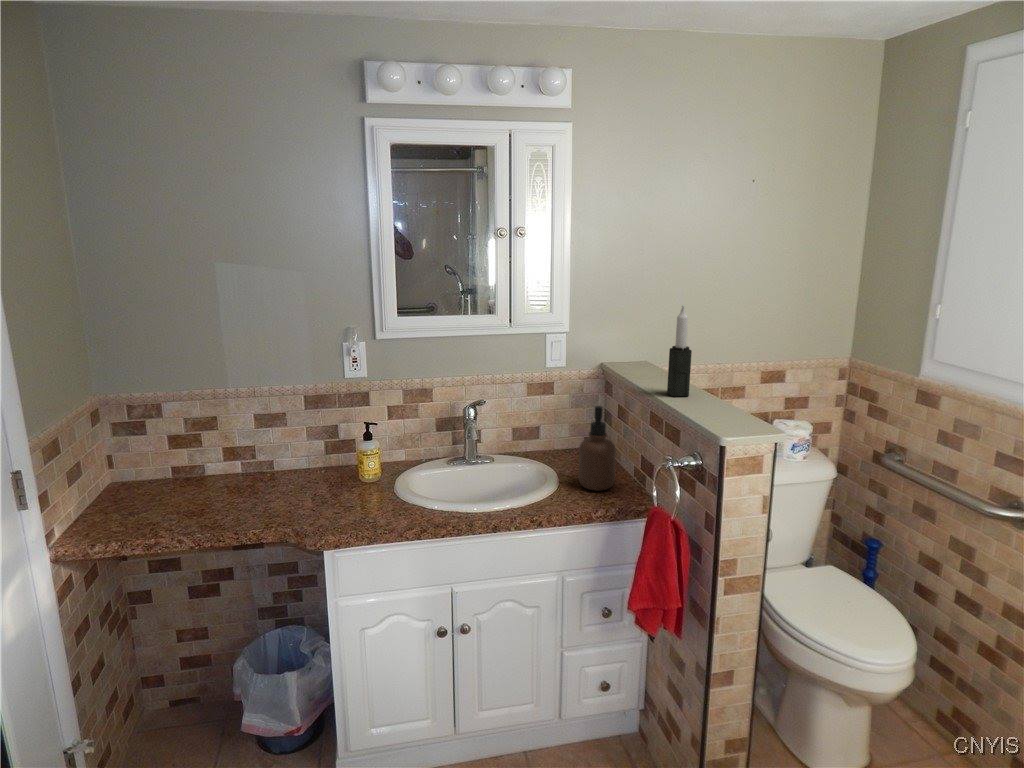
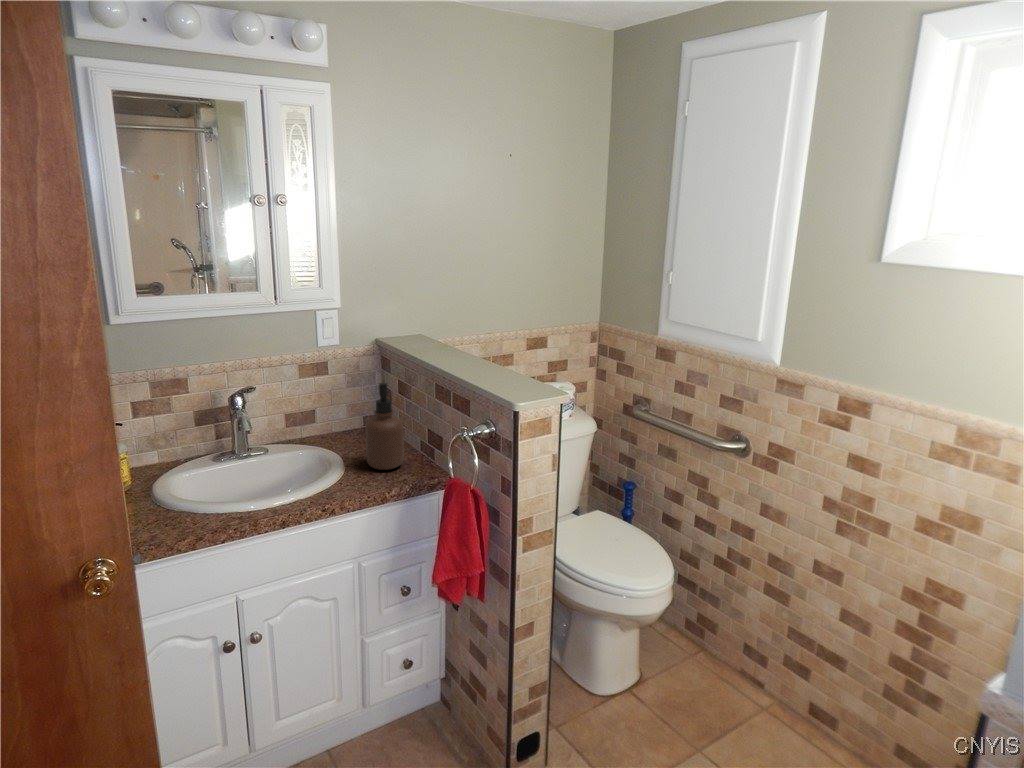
candle: present [667,305,692,397] -> none [452,276,474,367]

